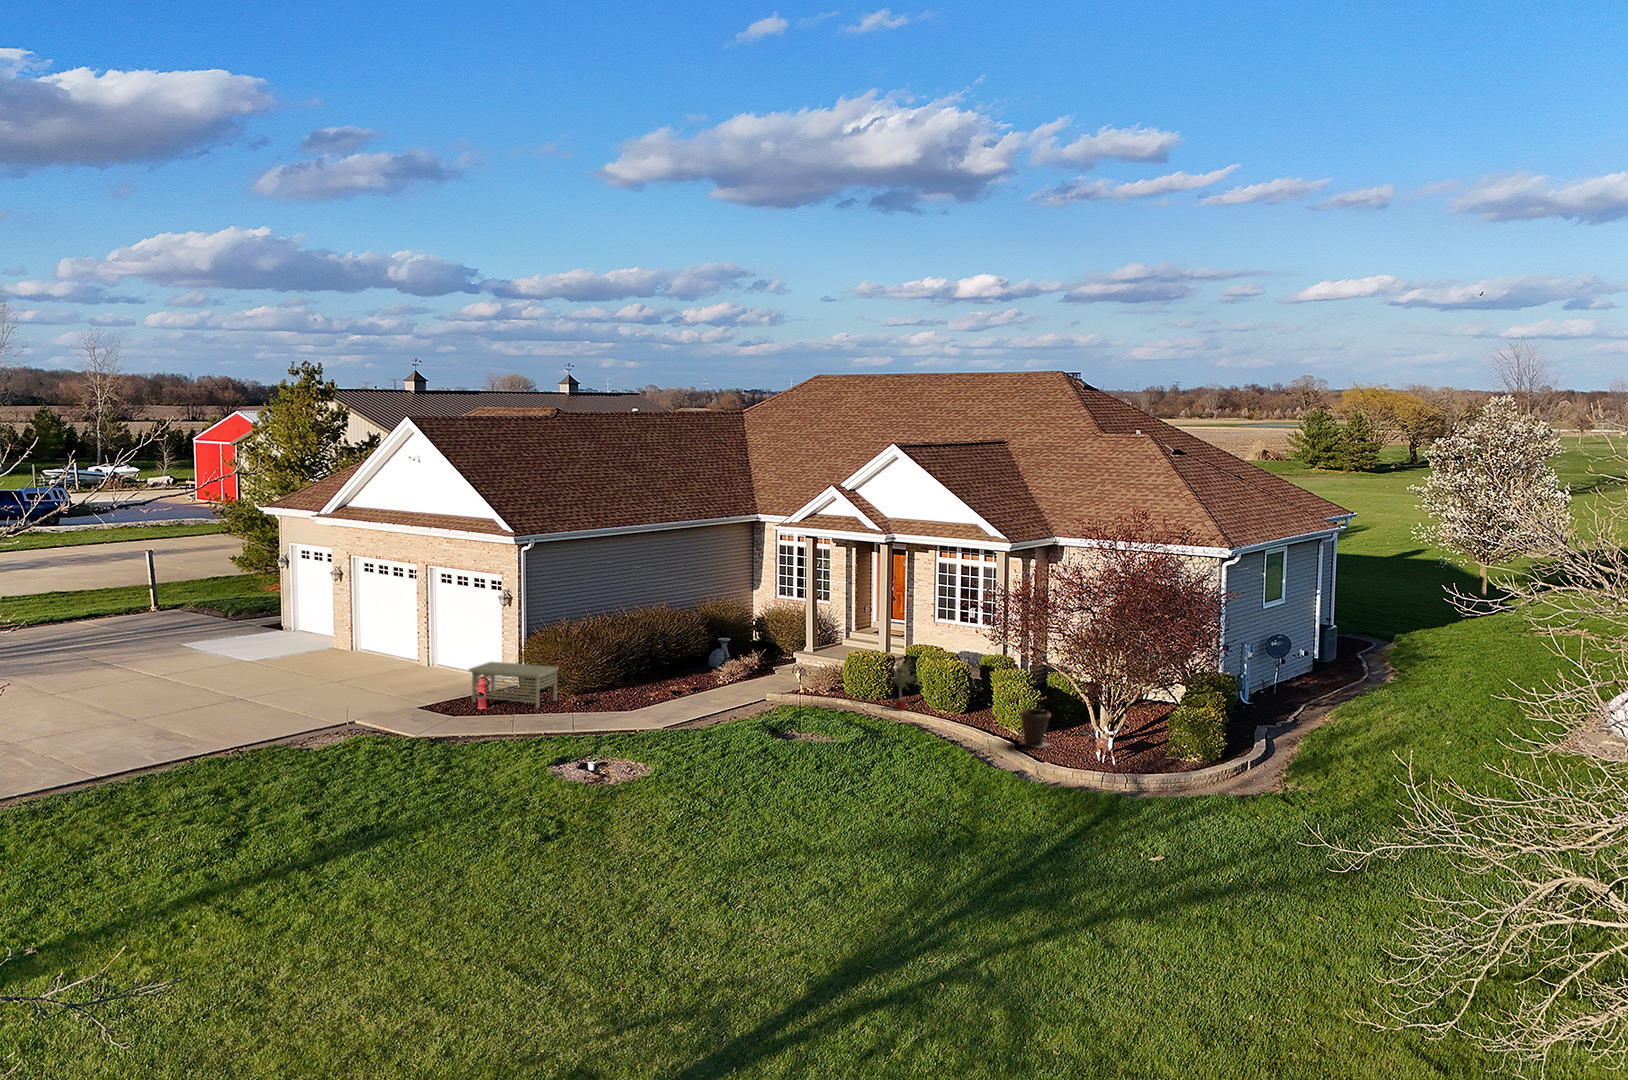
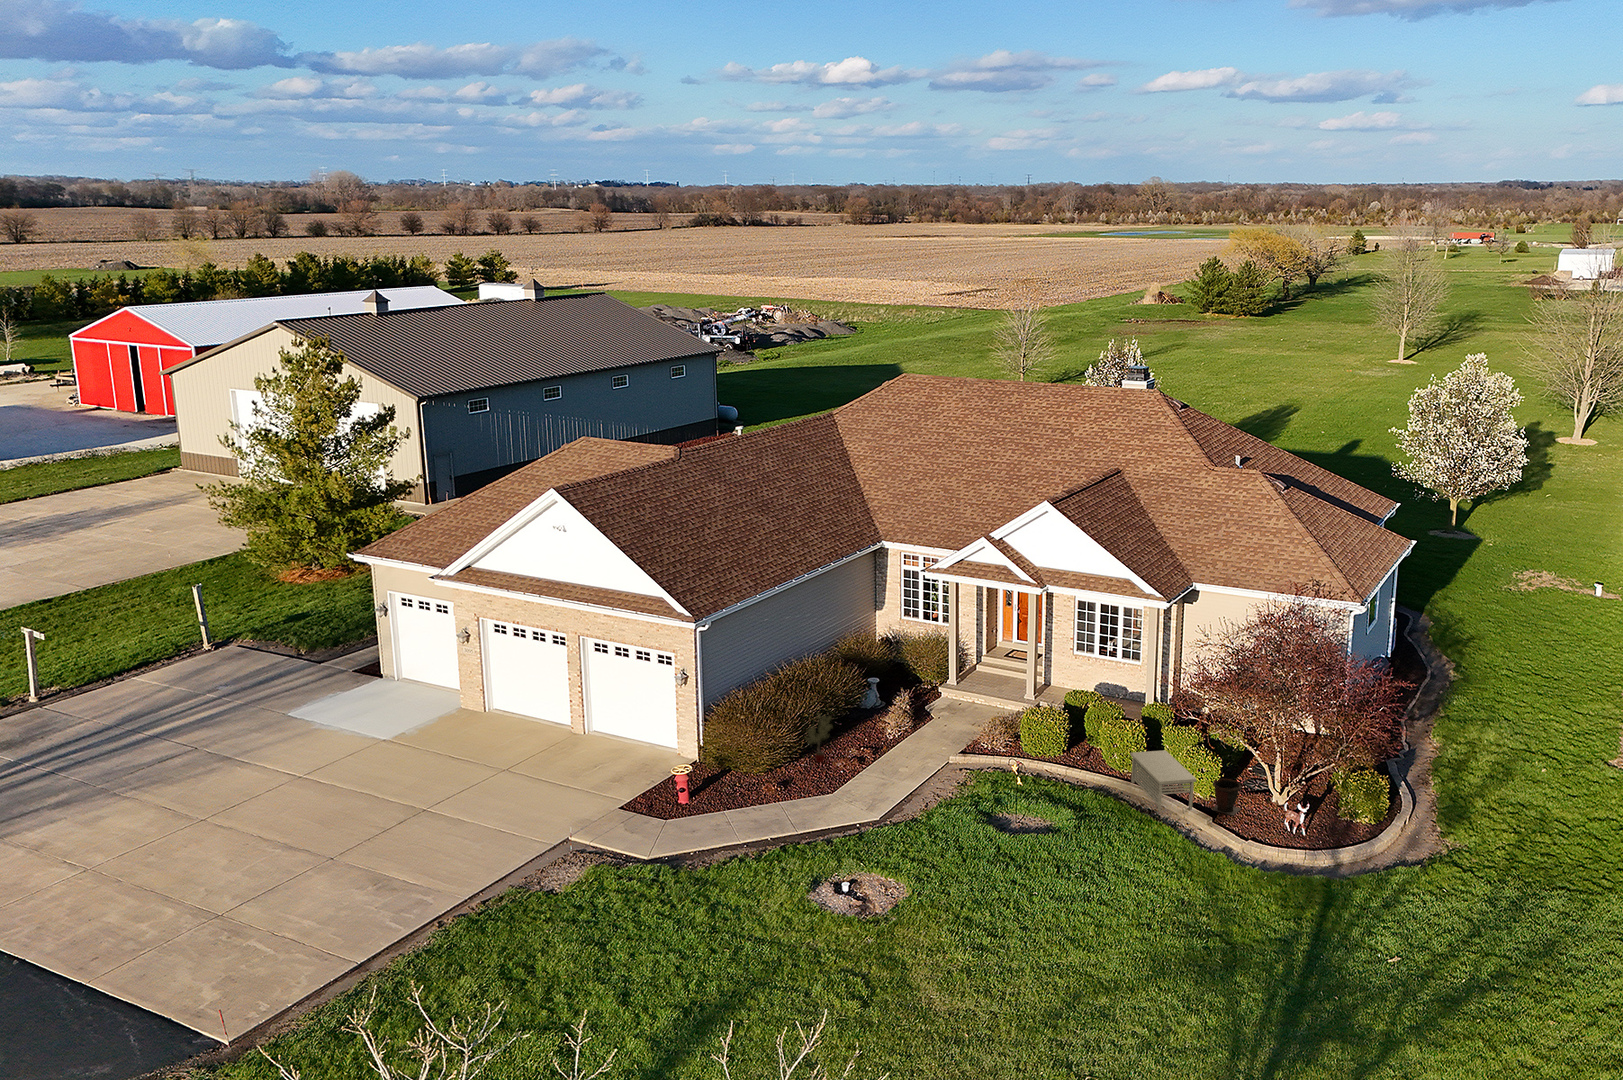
potted tree: present [893,656,920,711] -> present [805,714,832,763]
storage bench: present [469,662,559,708] -> present [1130,750,1196,811]

